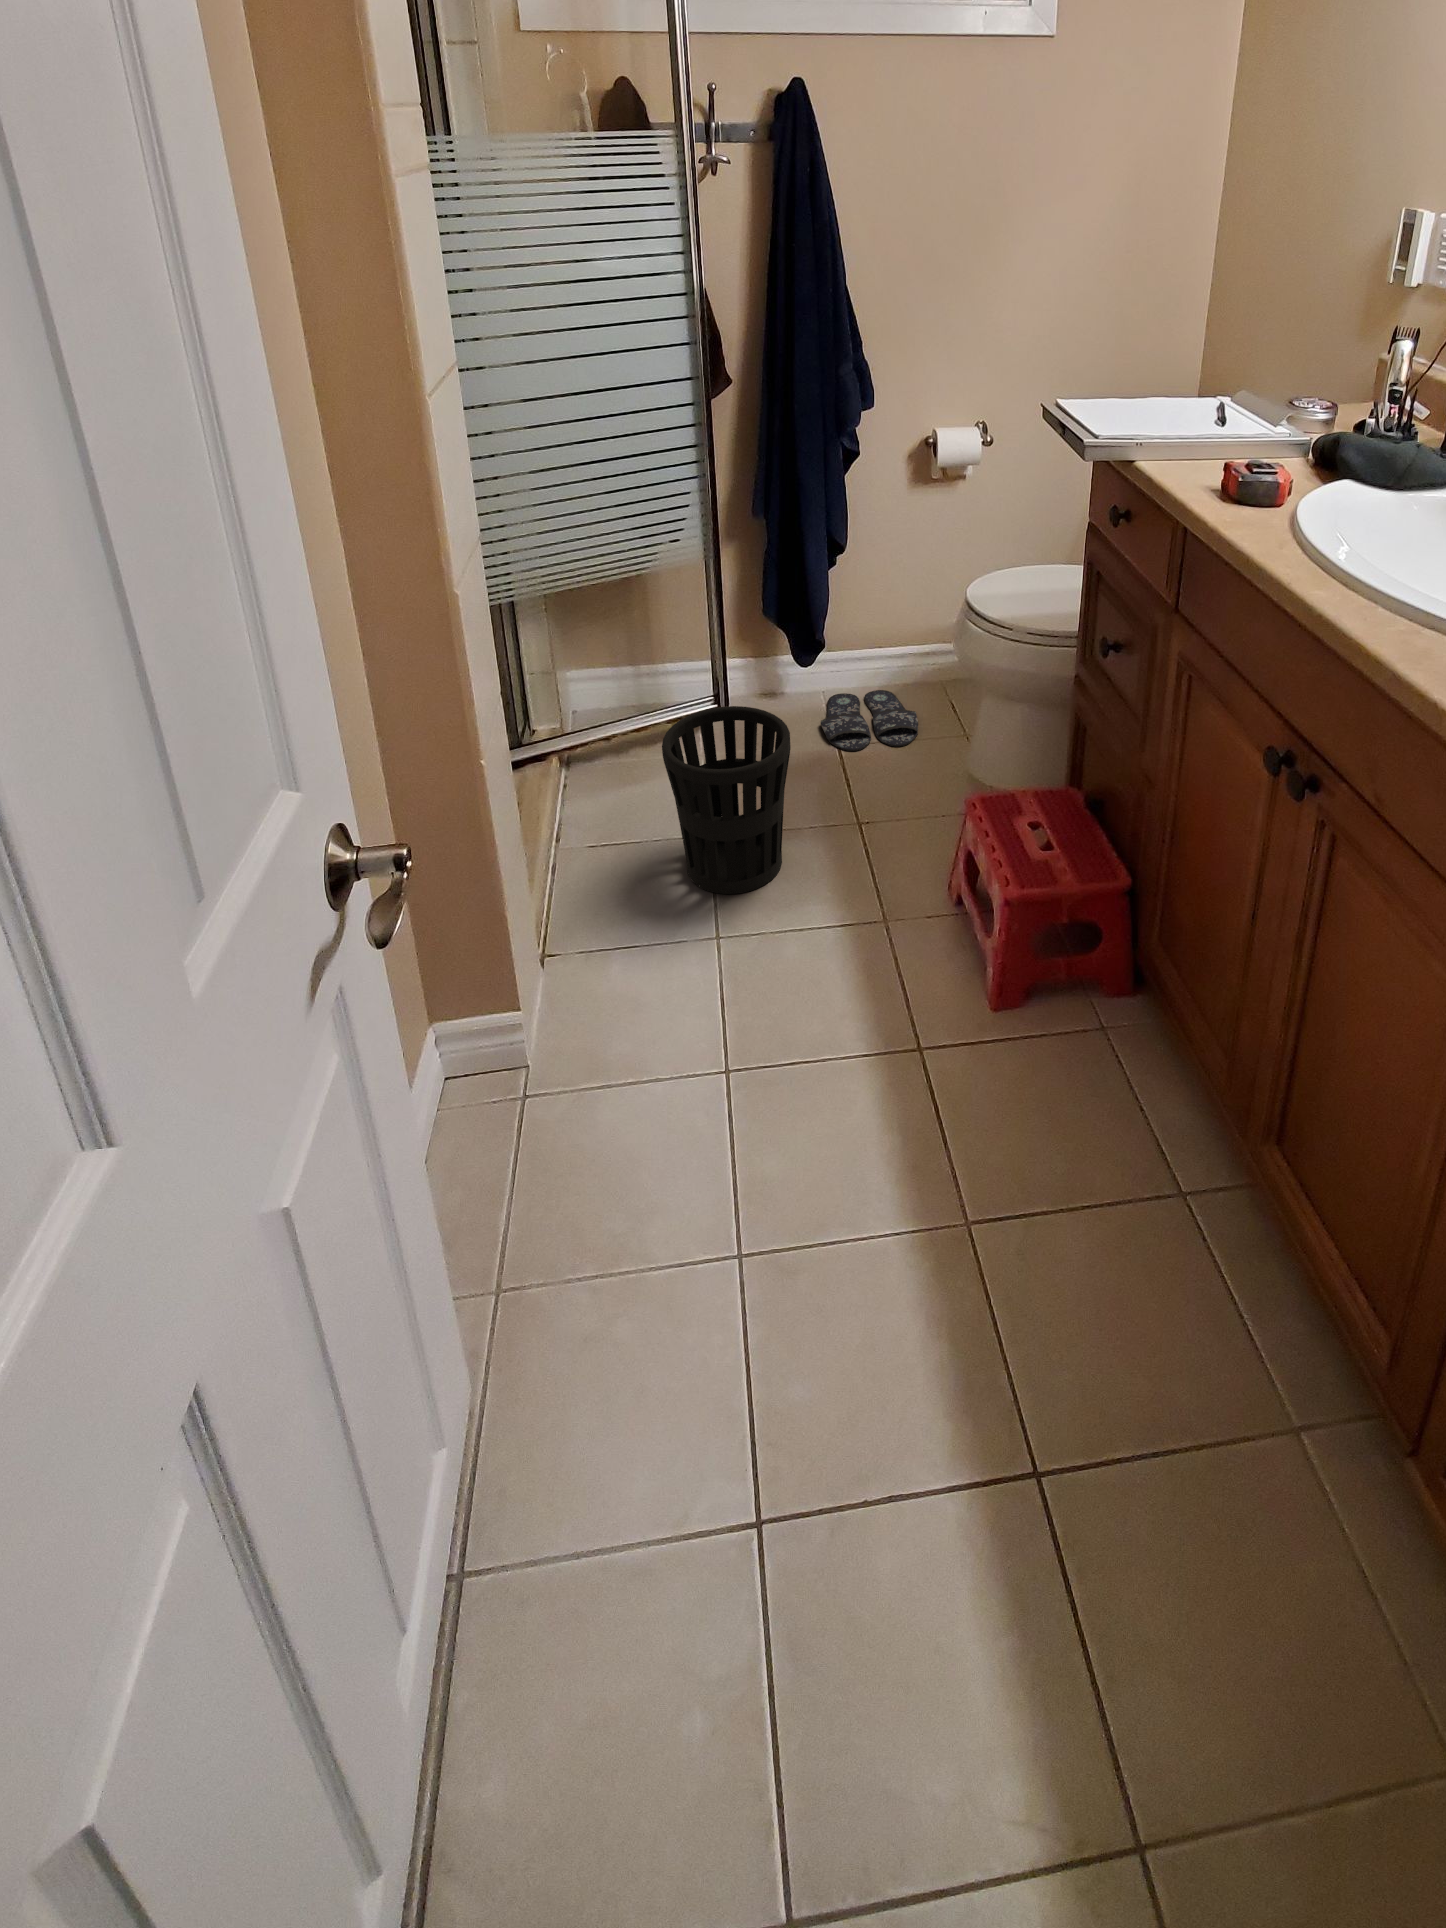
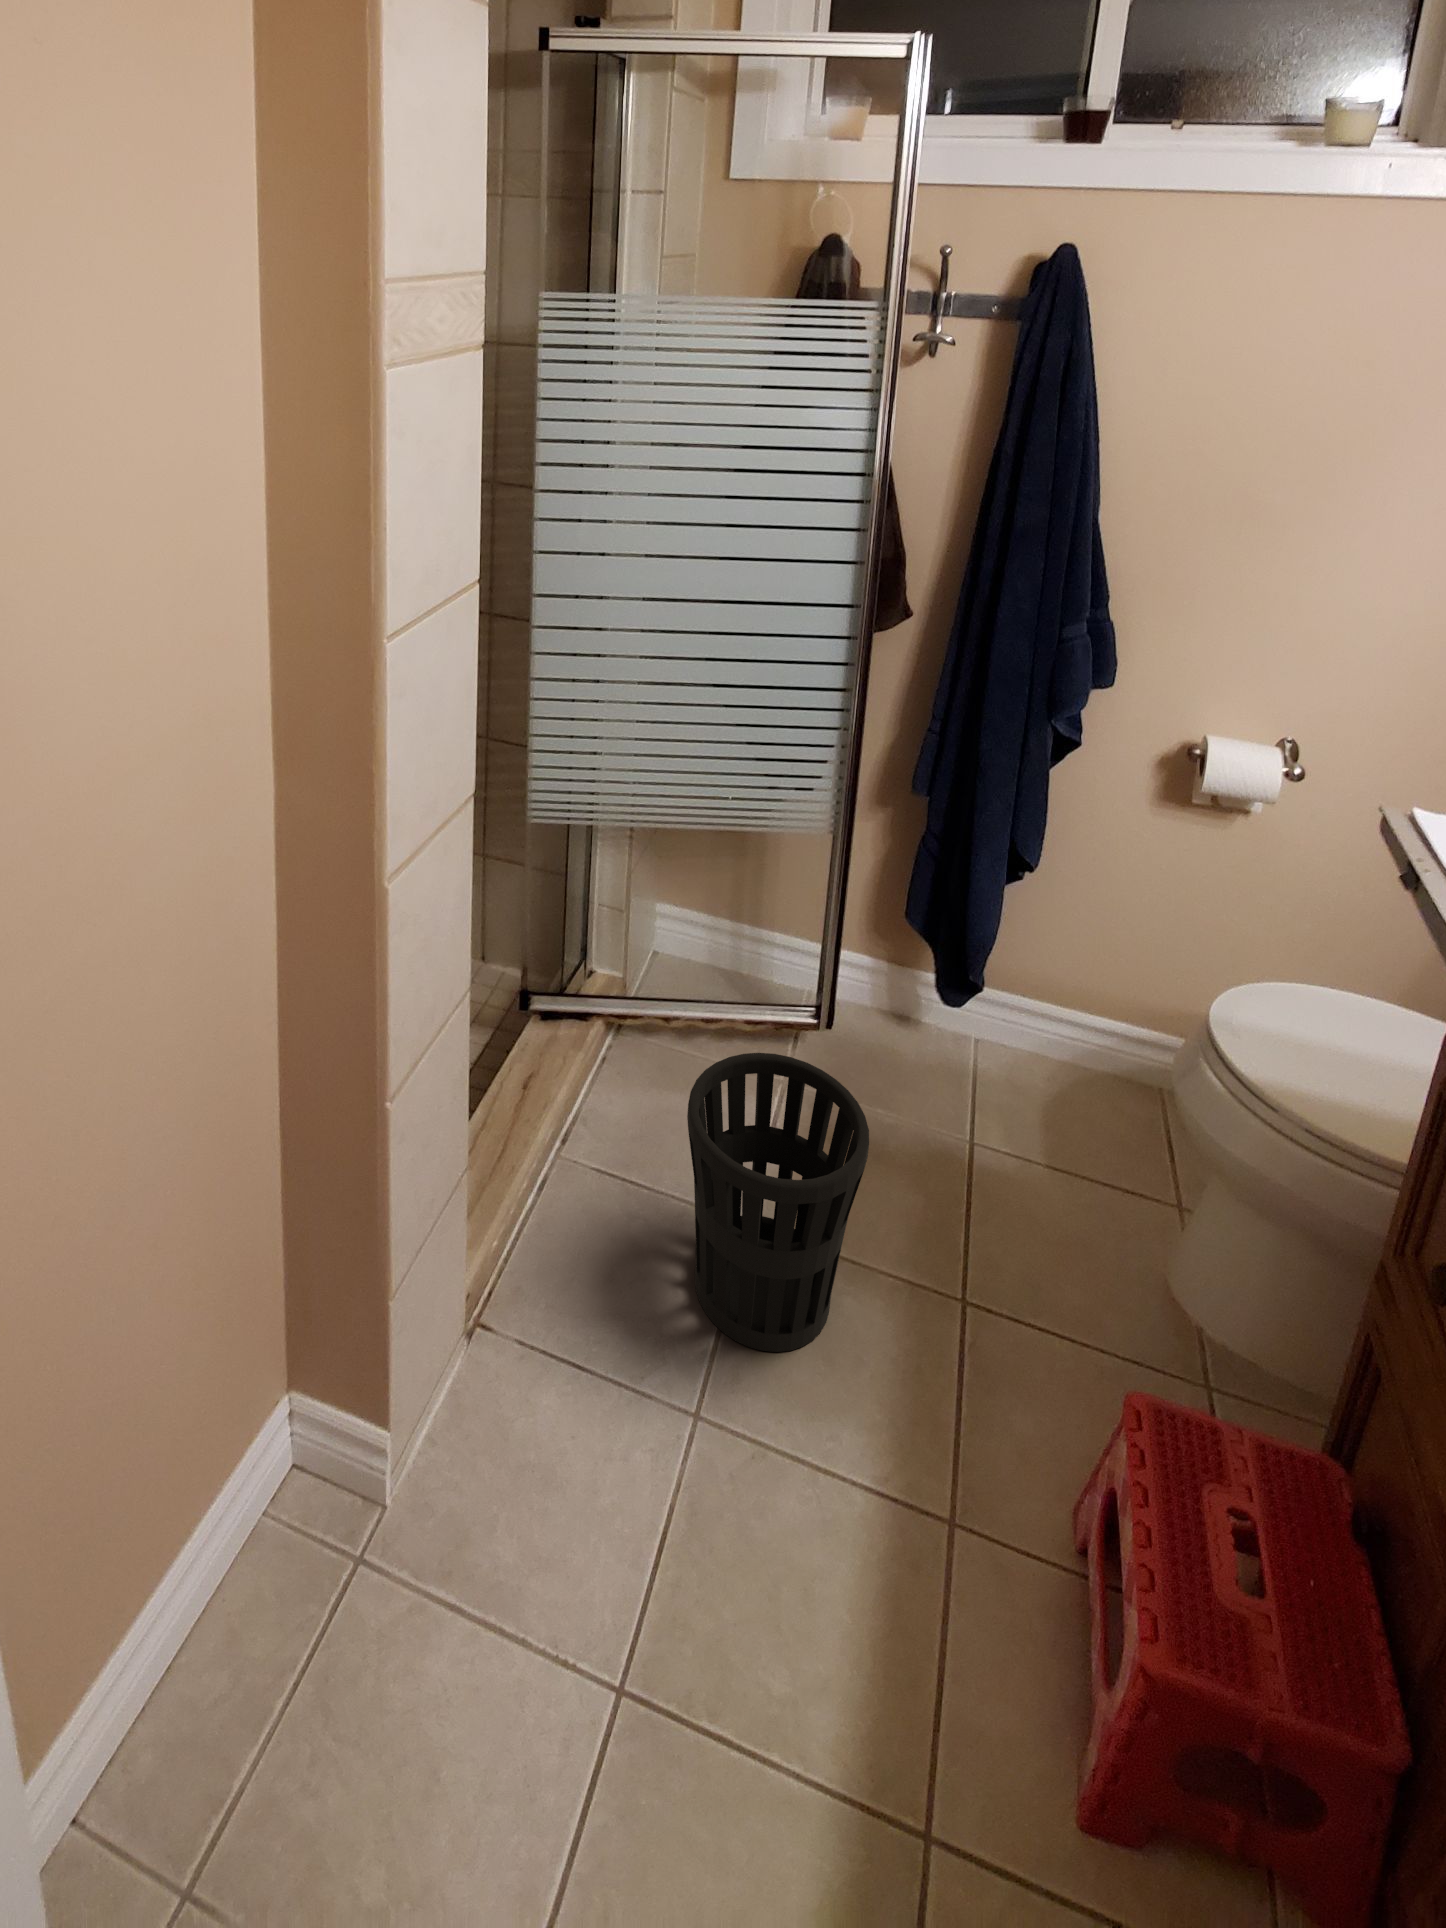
slippers: present [821,690,918,751] -> none [952,1055,1103,1189]

